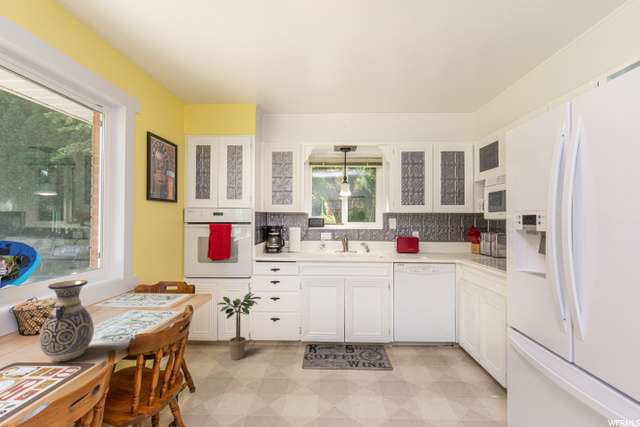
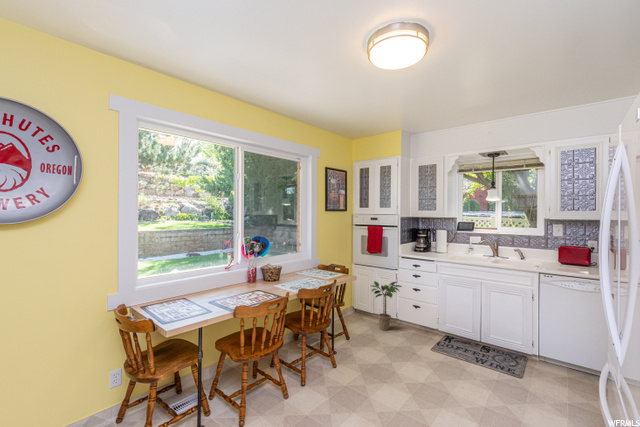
vase: present [39,280,94,362] -> none [265,256,285,292]

